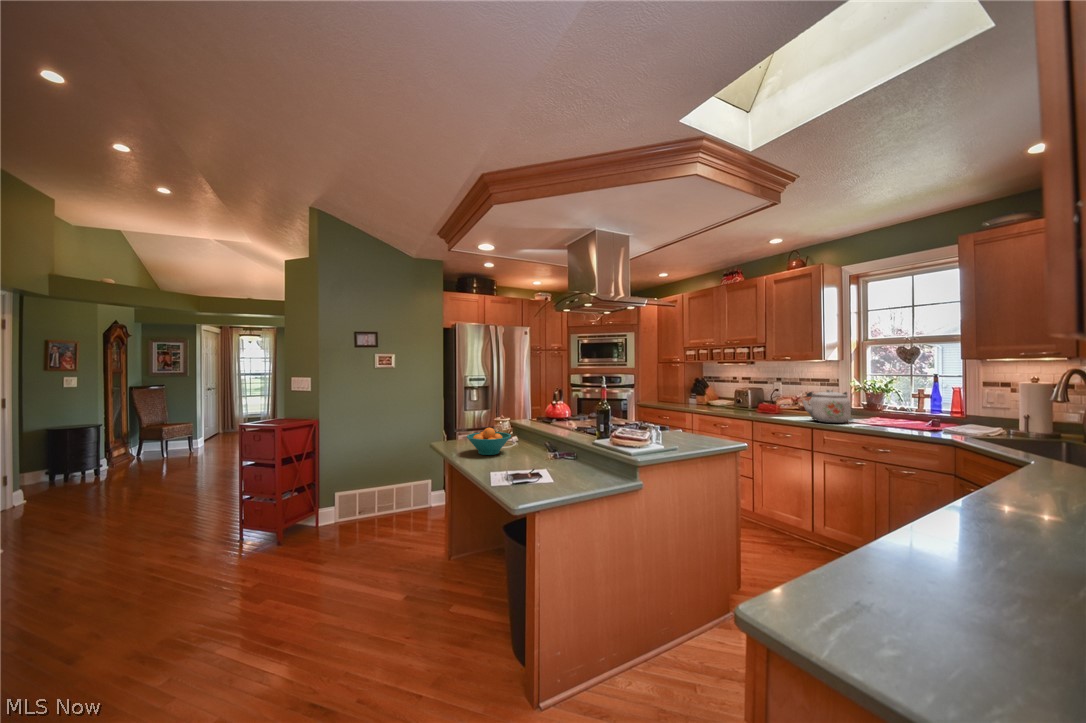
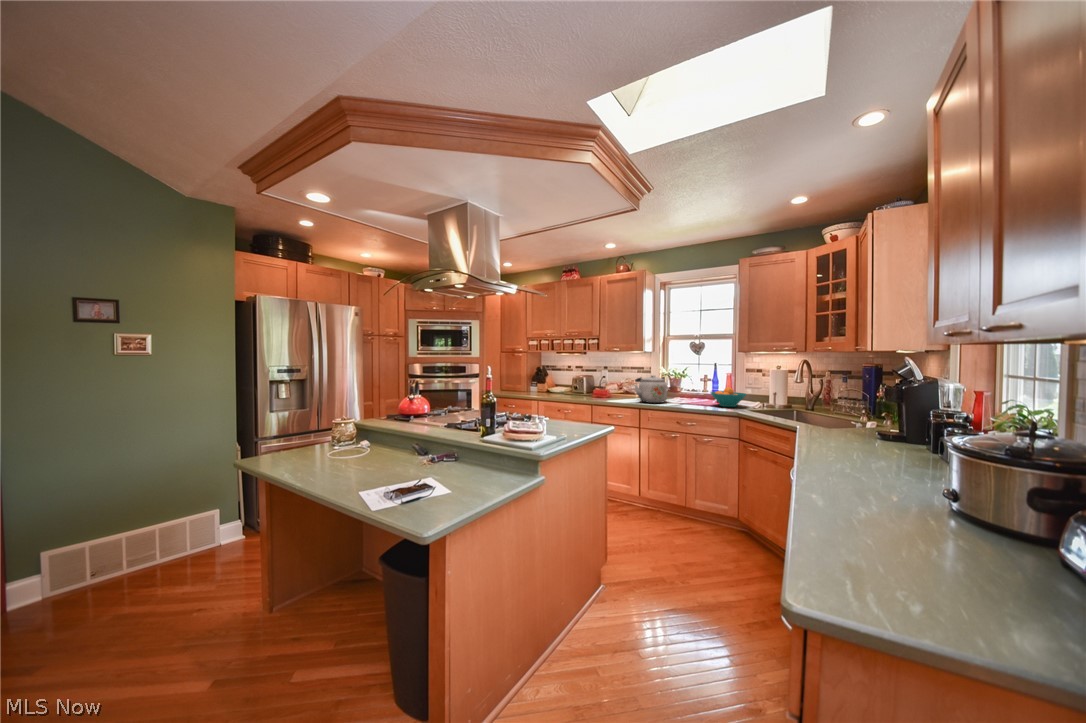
fruit bowl: present [467,428,511,455] -> present [711,387,747,407]

